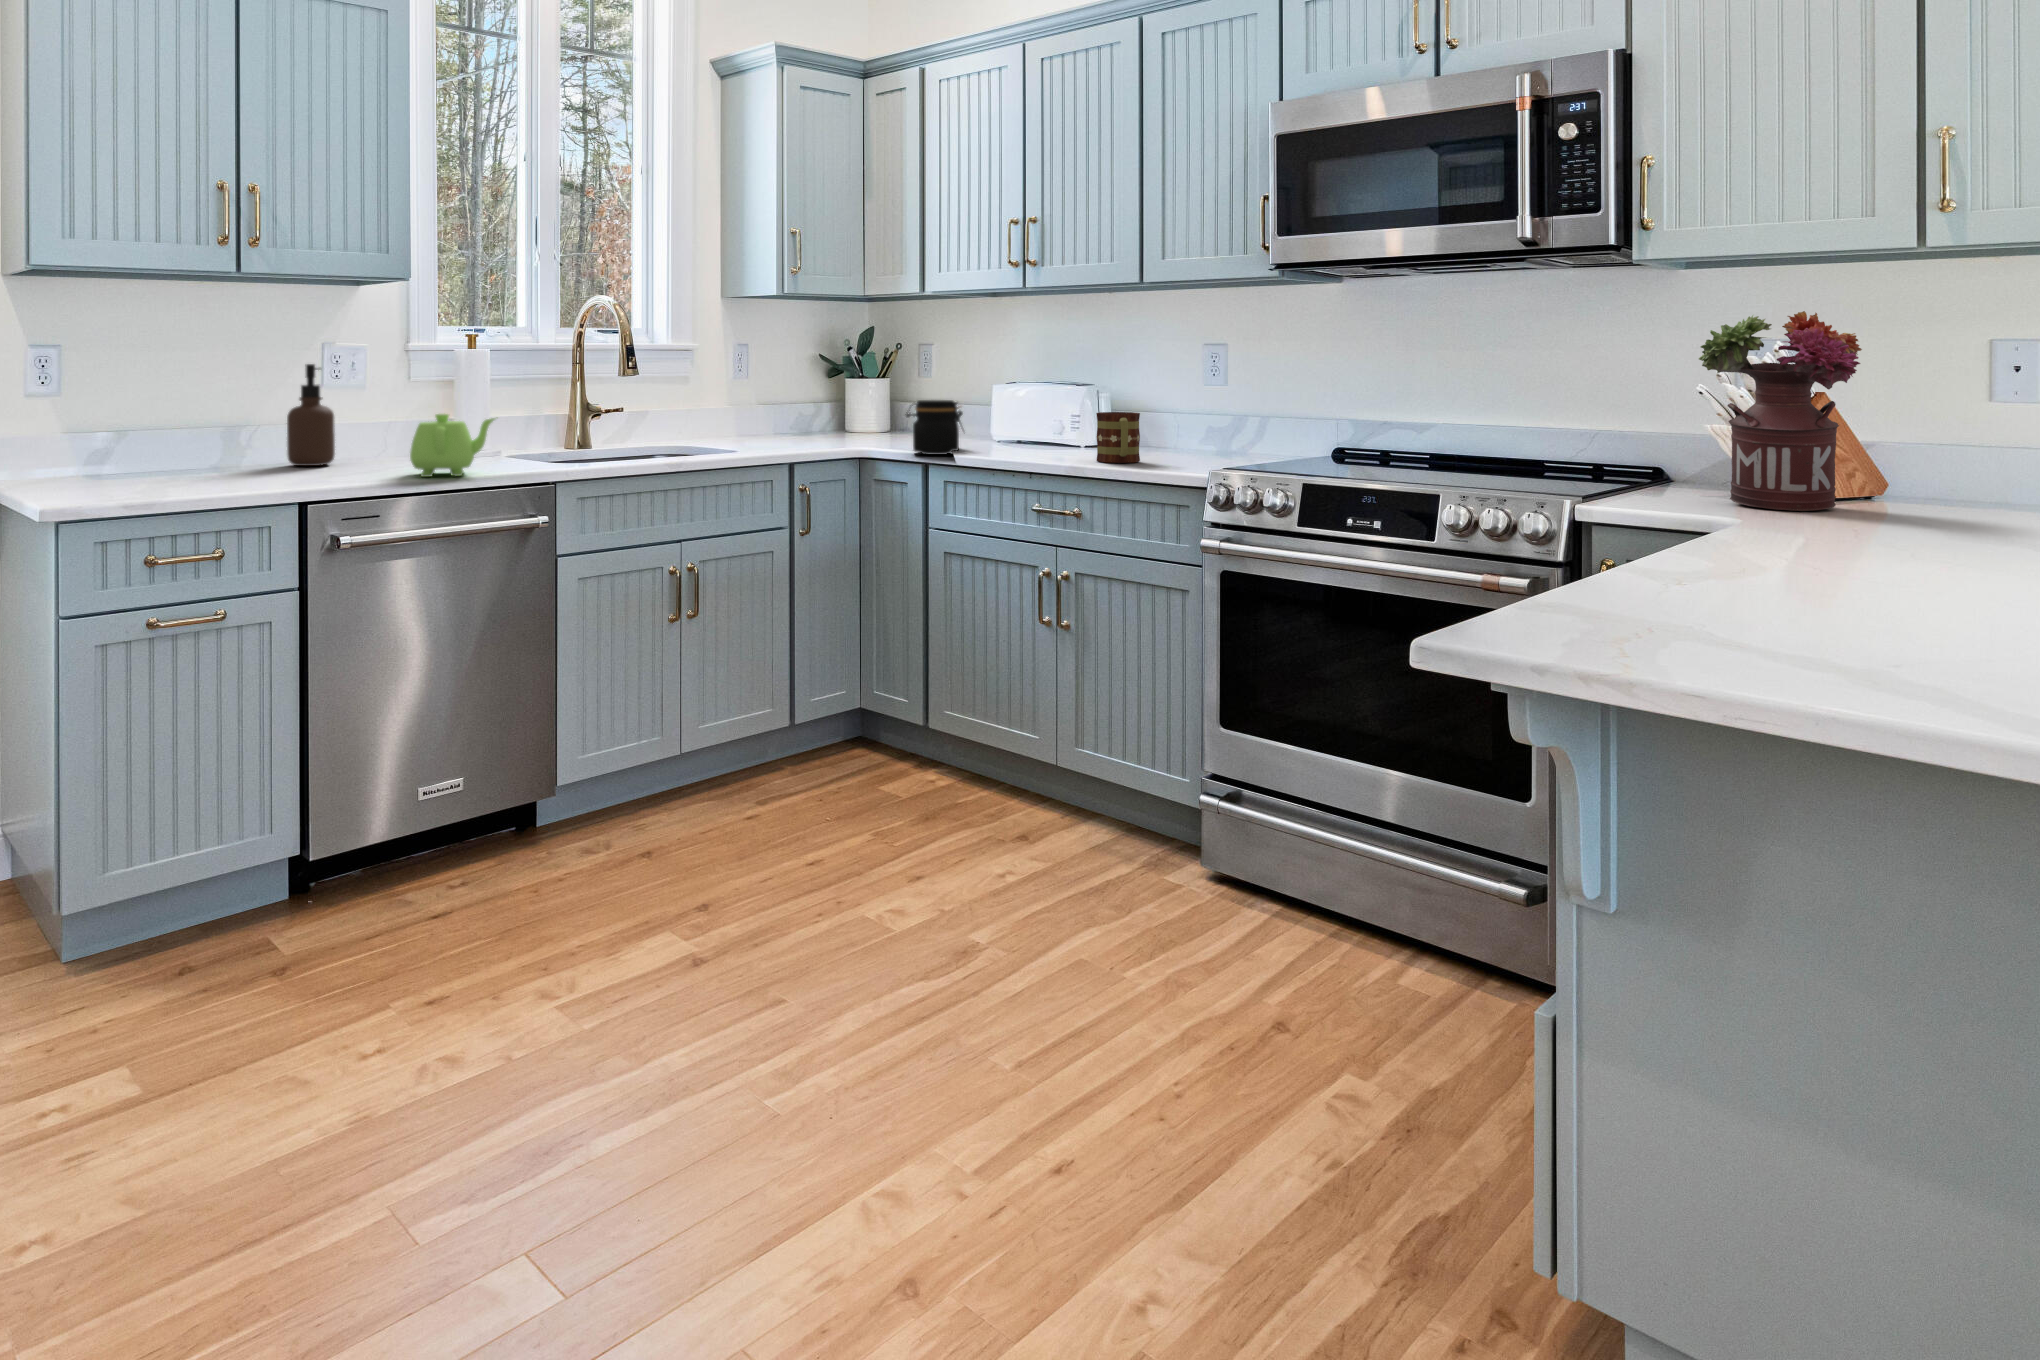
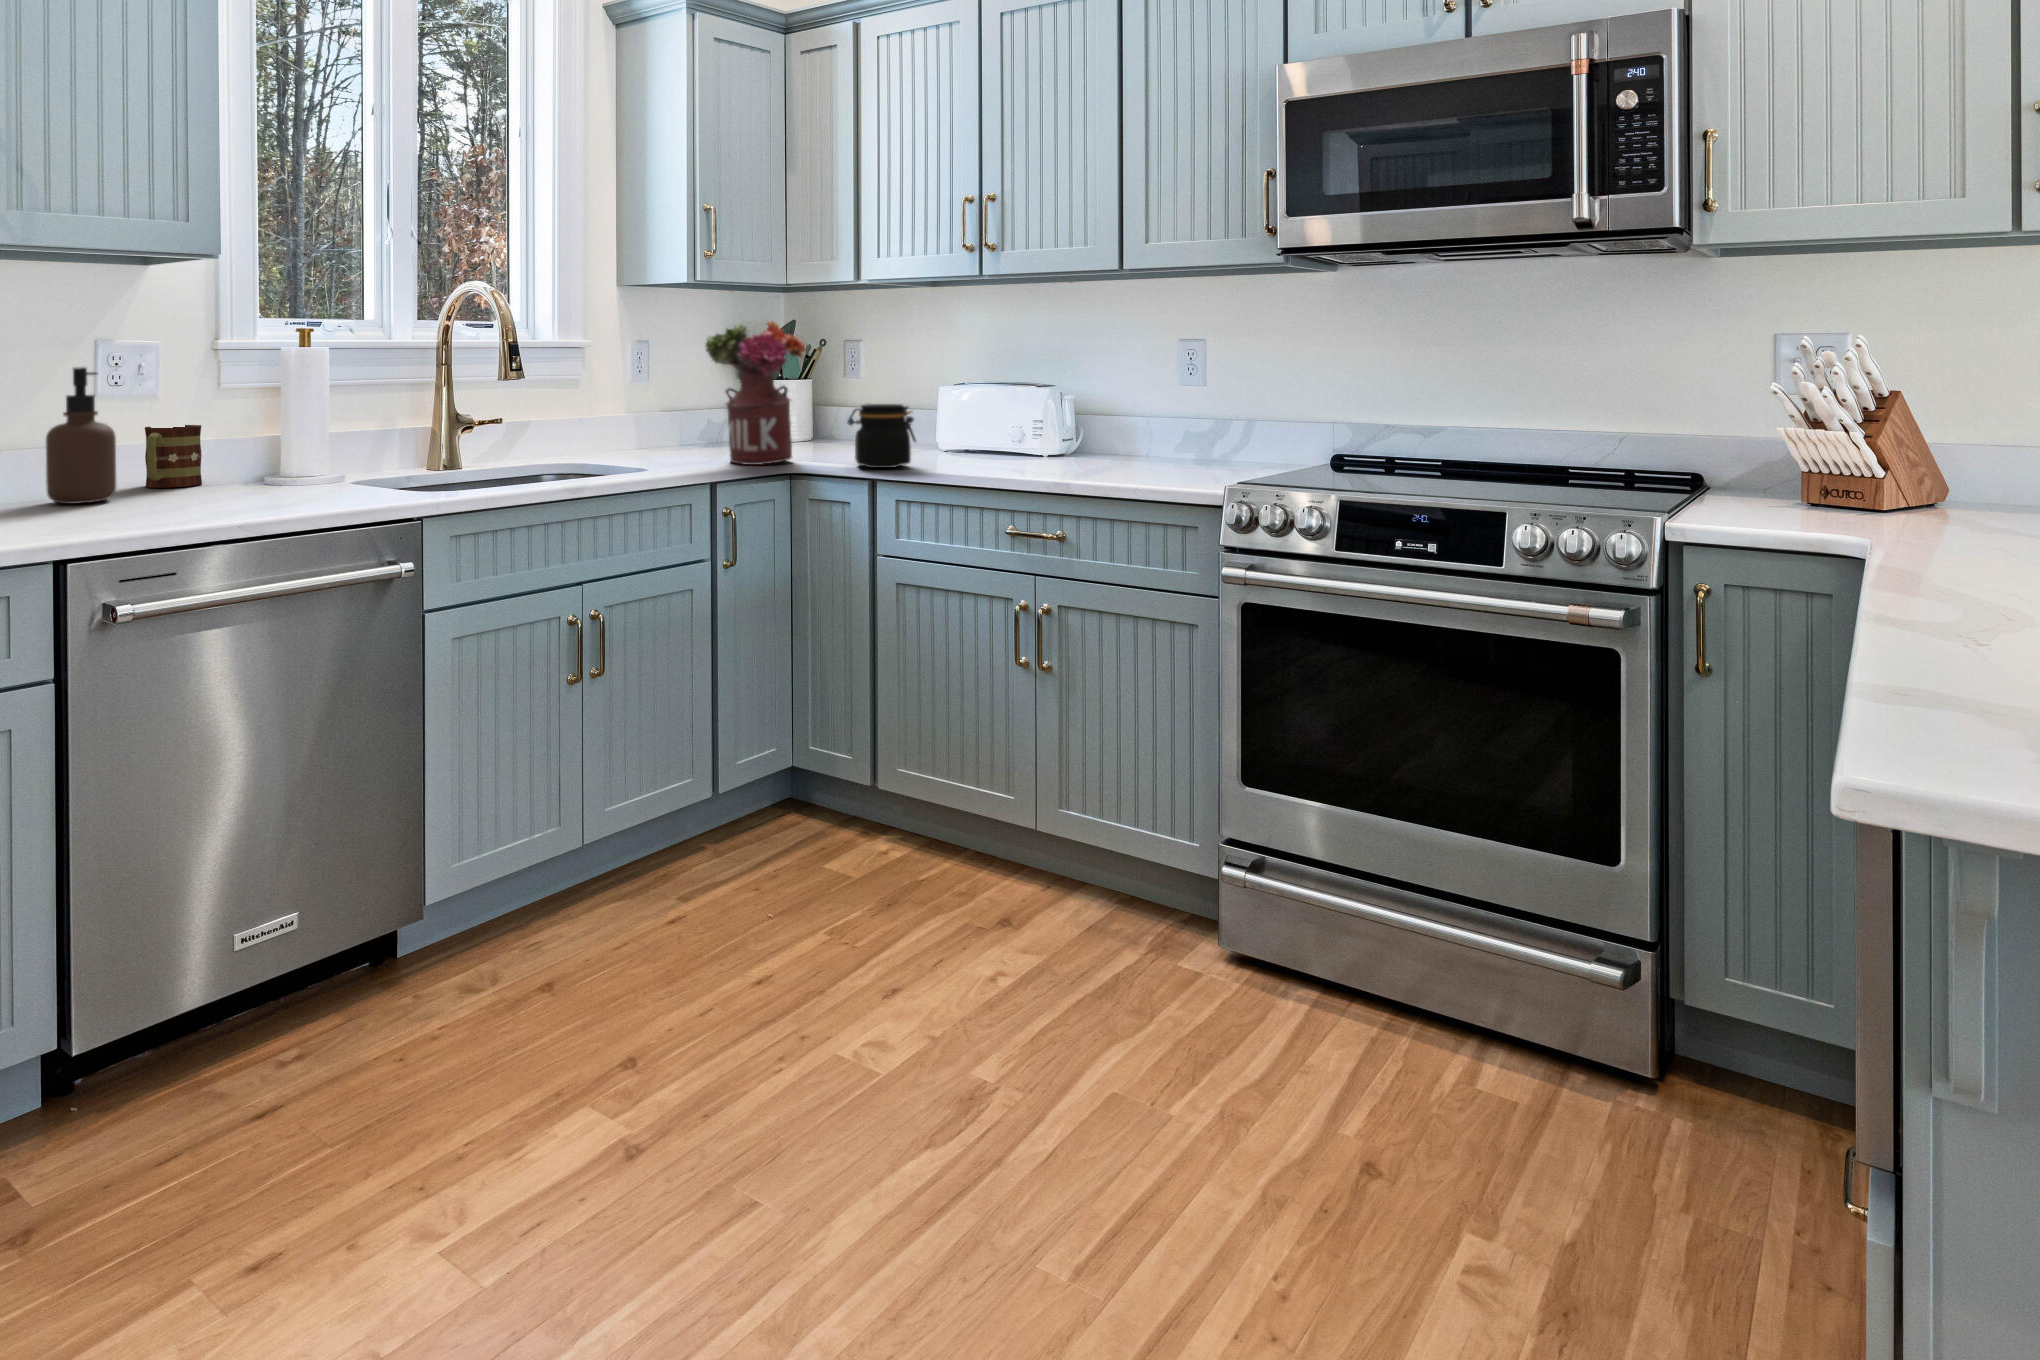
flower arrangement: present [1699,311,1862,511] -> present [705,321,806,465]
mug: present [1096,412,1140,463] -> present [145,425,202,488]
teapot: present [410,414,495,477] -> none [223,432,346,517]

